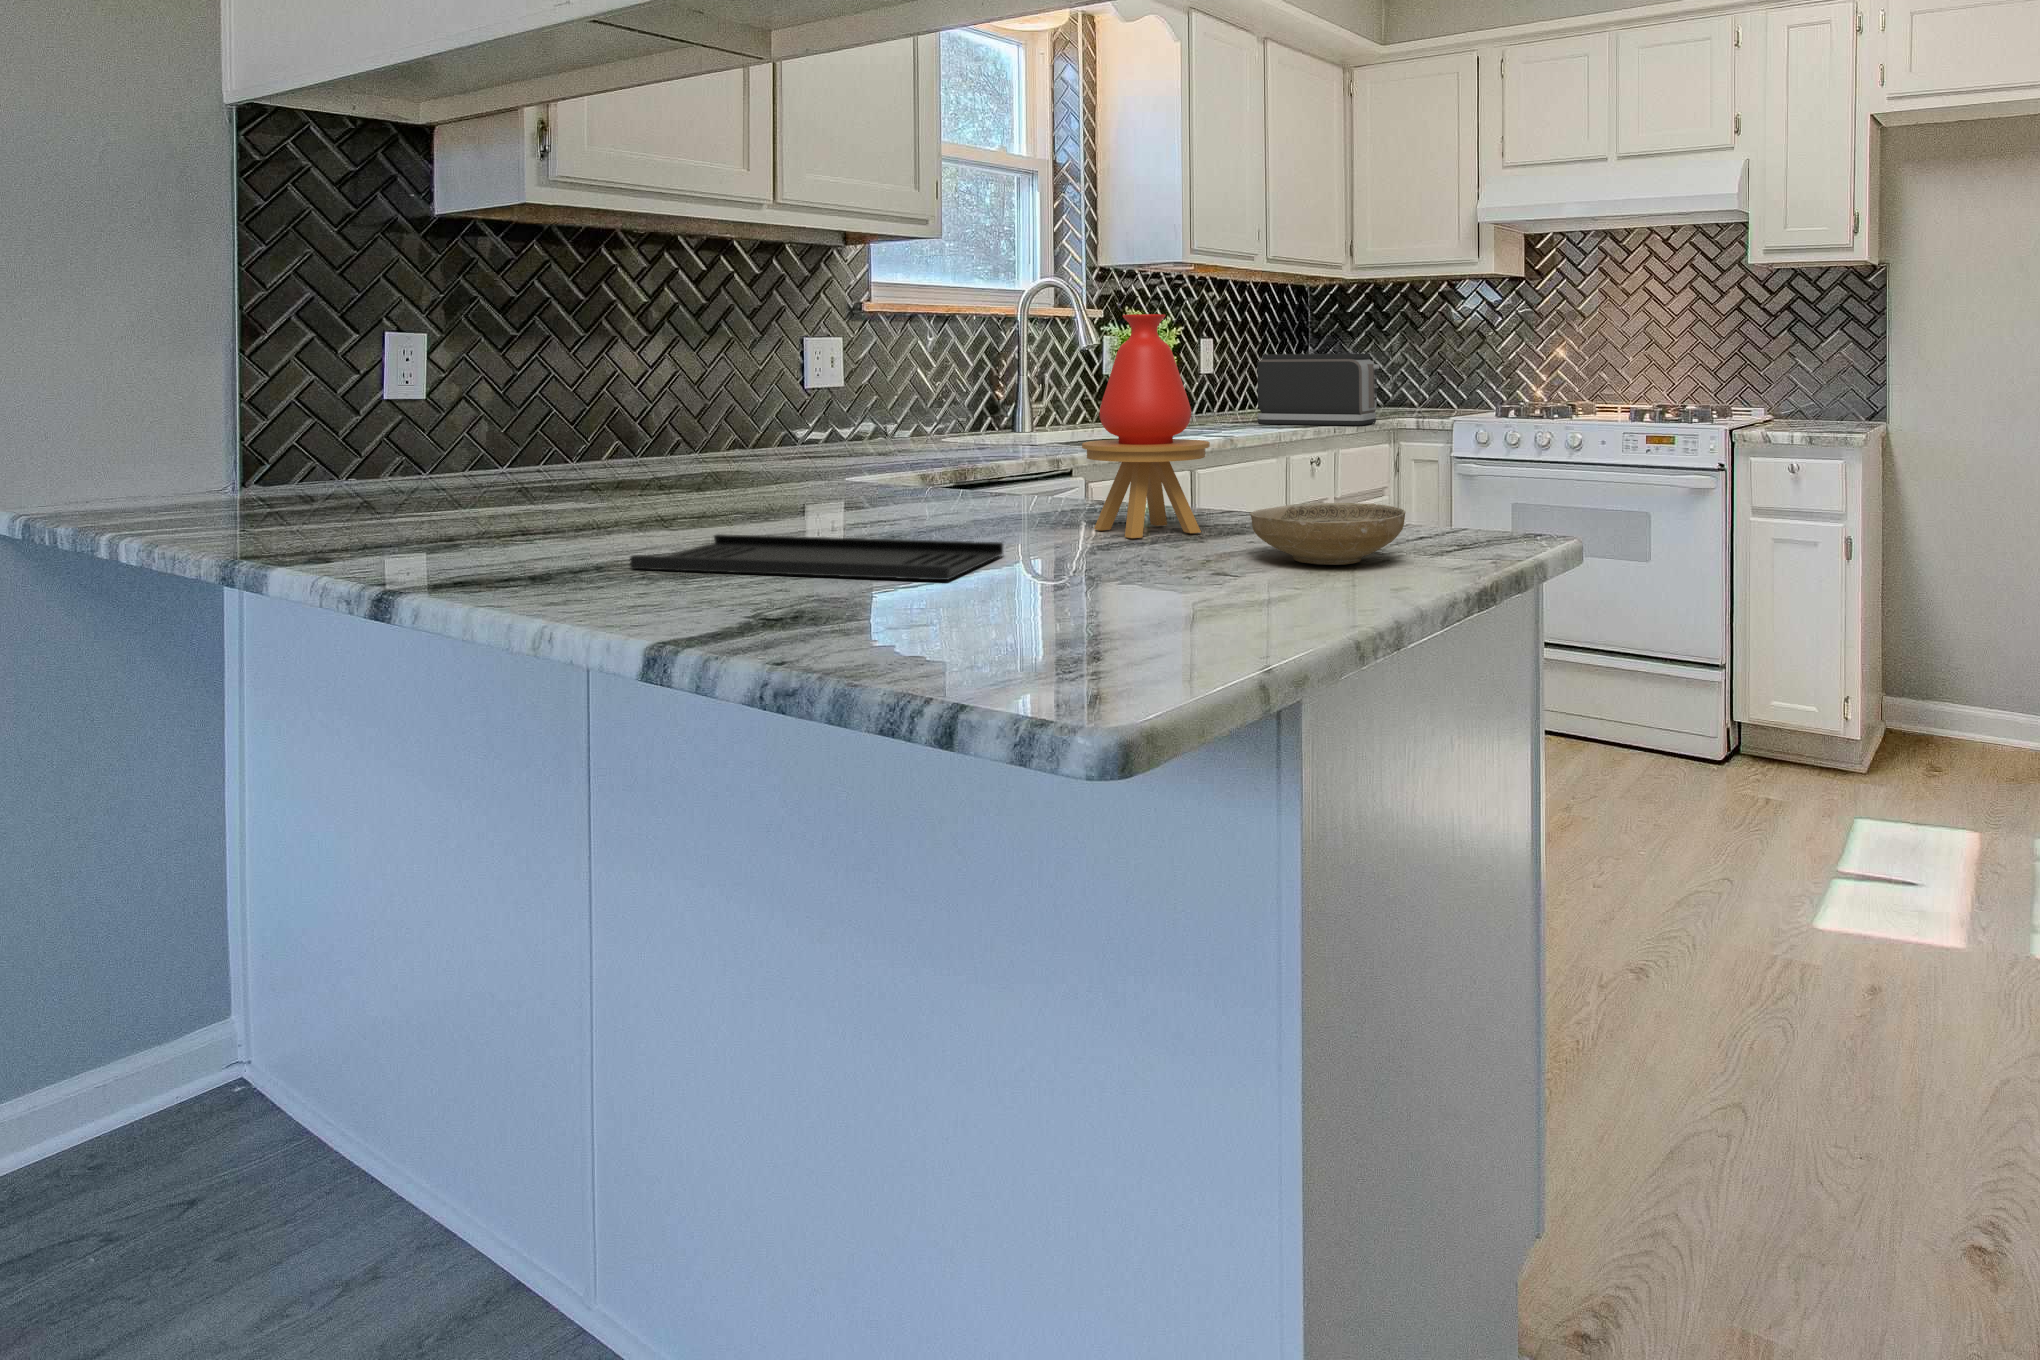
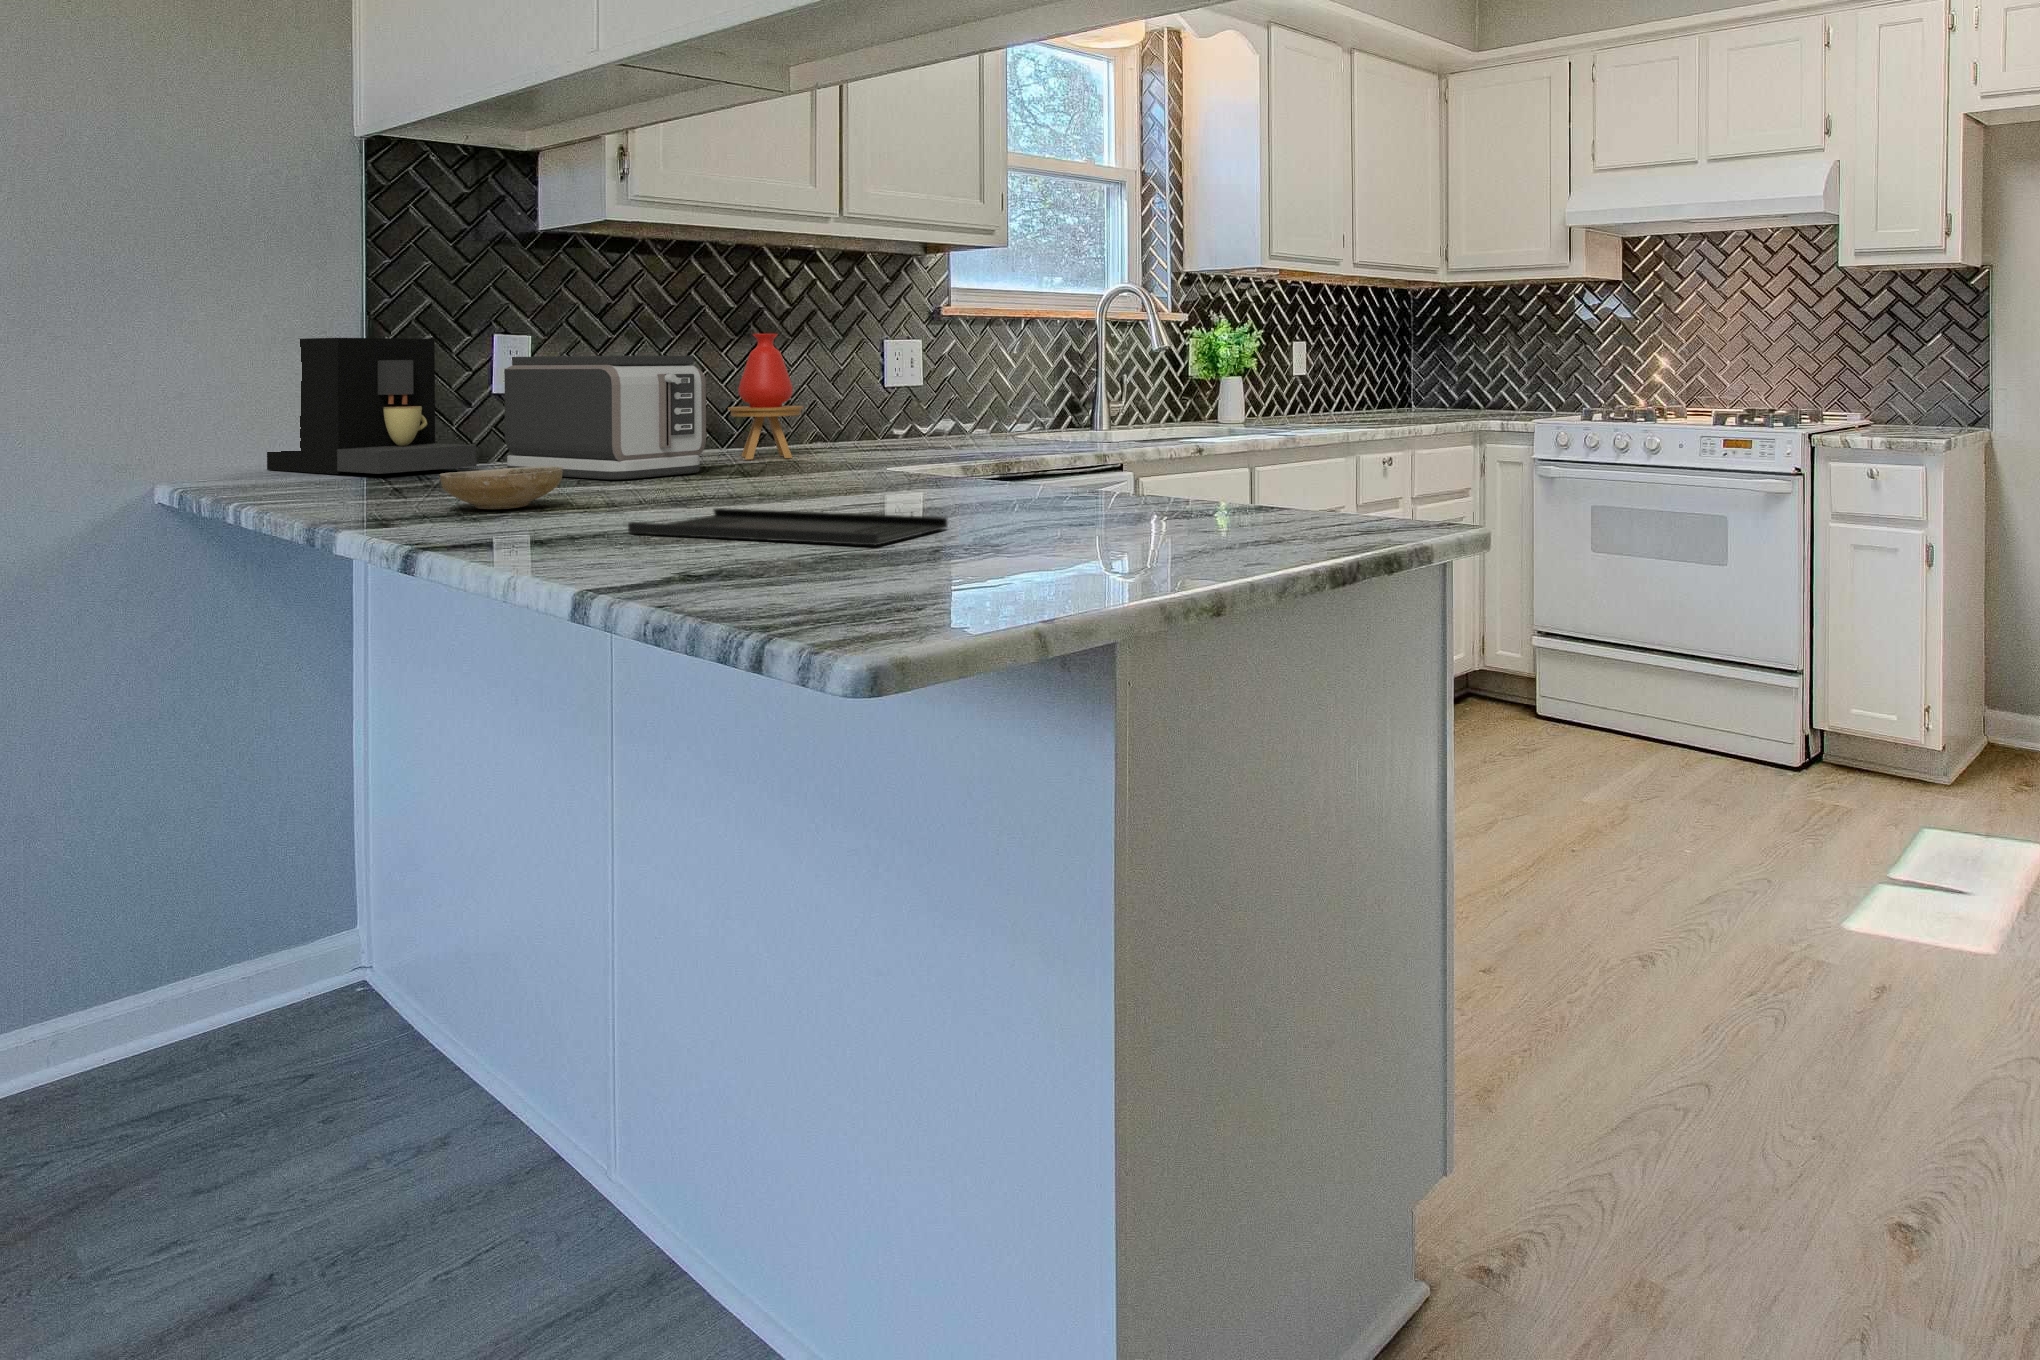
vase: present [1082,314,1210,538] -> present [728,334,803,459]
coffee maker: none [114,336,373,494] -> present [267,338,477,474]
toaster: present [1257,354,1380,425] -> present [504,356,706,480]
ceramic bowl: present [1250,503,1406,565] -> present [440,467,563,509]

